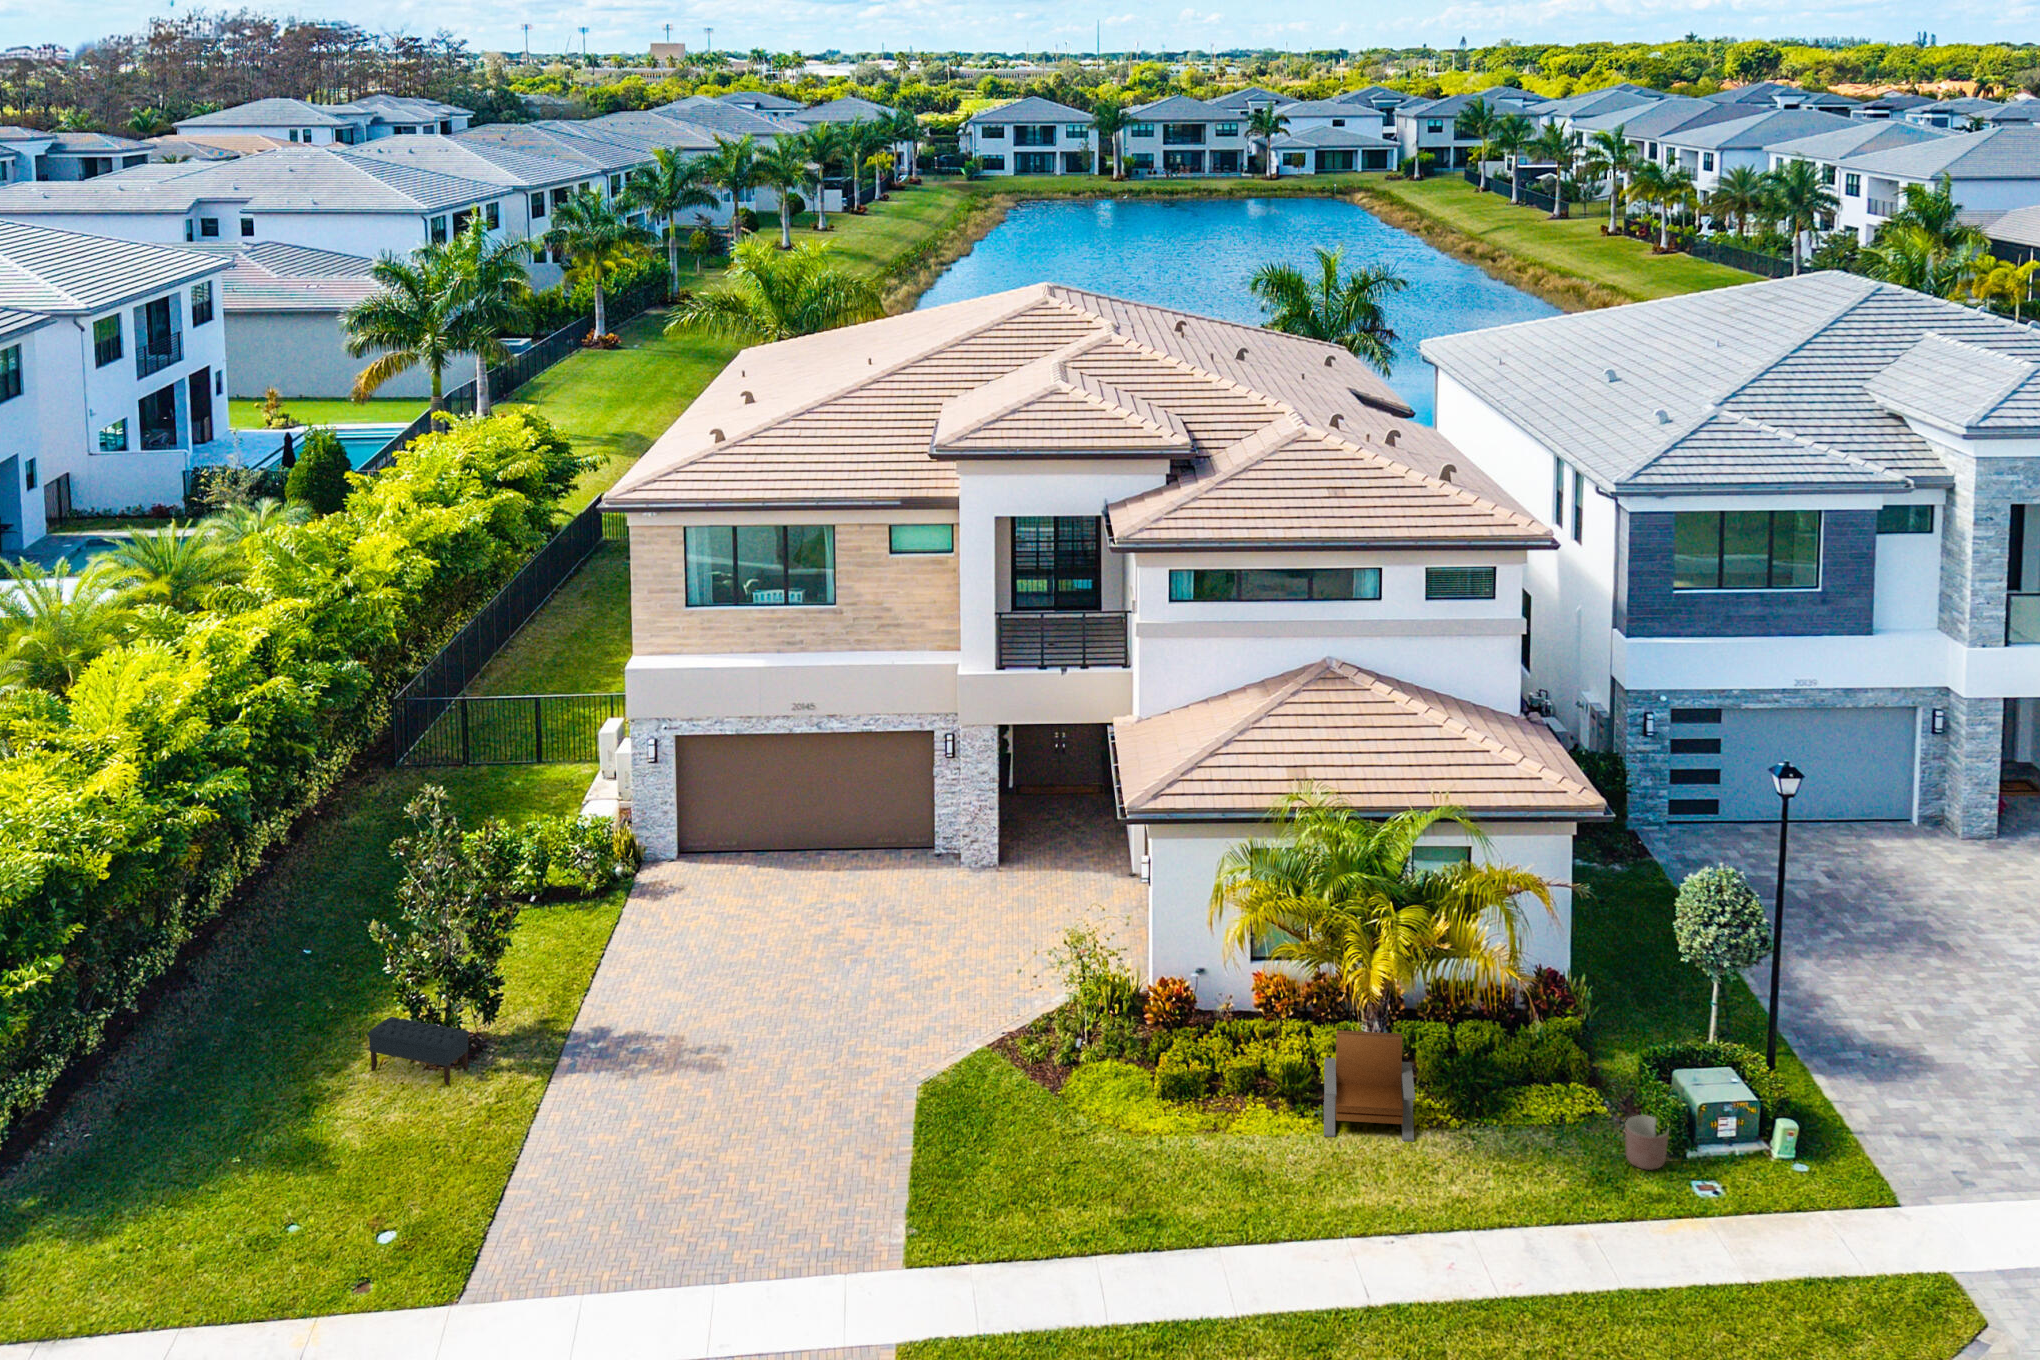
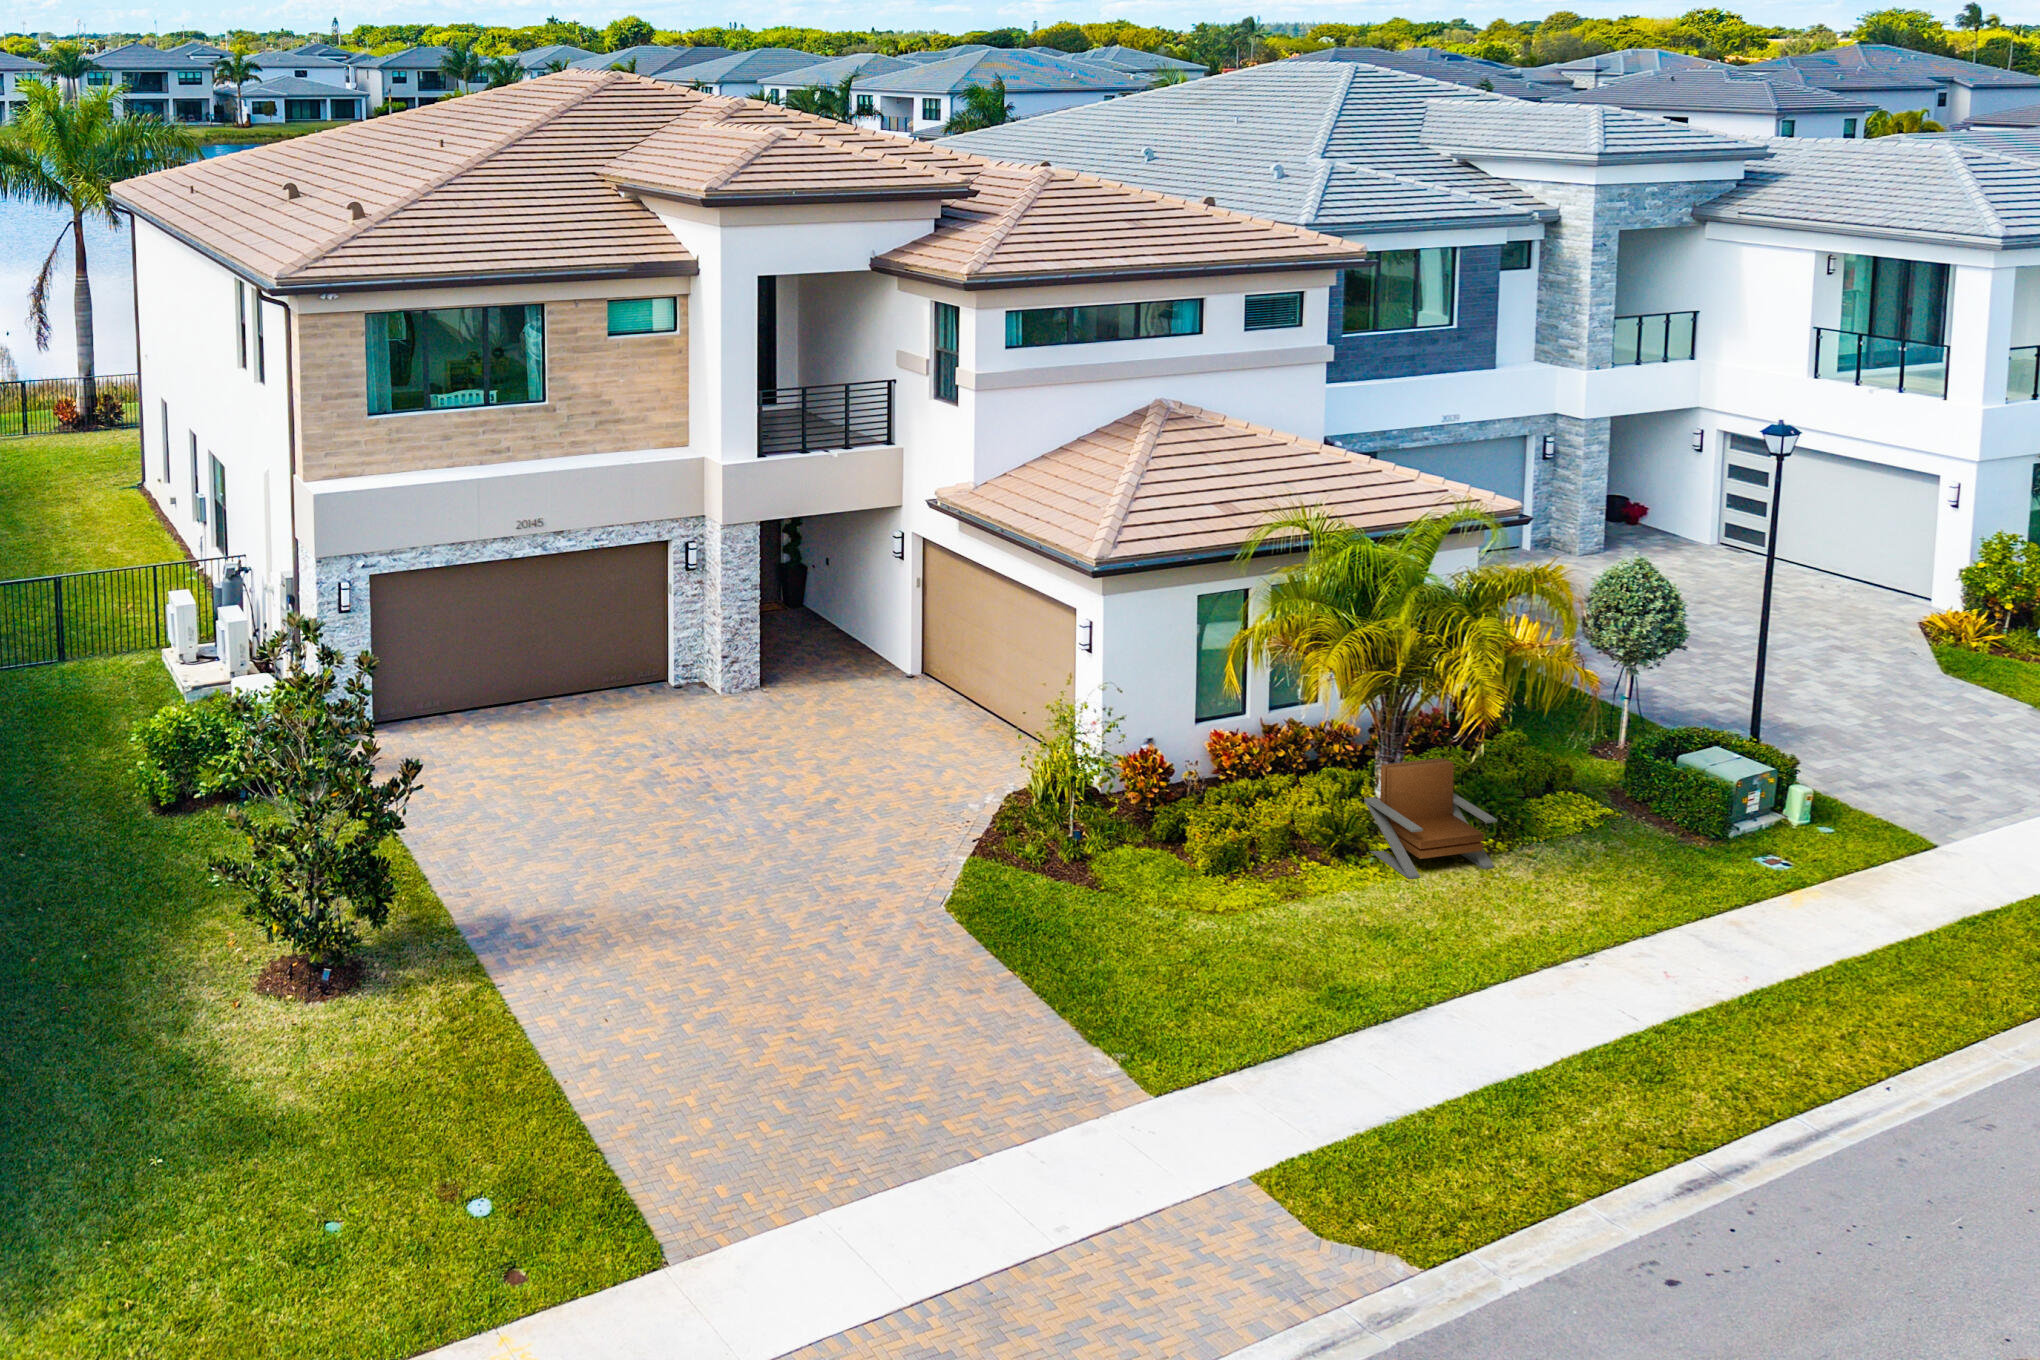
bench: present [368,1017,469,1085] -> none [234,940,375,1018]
planter: present [1625,1115,1669,1170] -> none [1685,800,1736,853]

